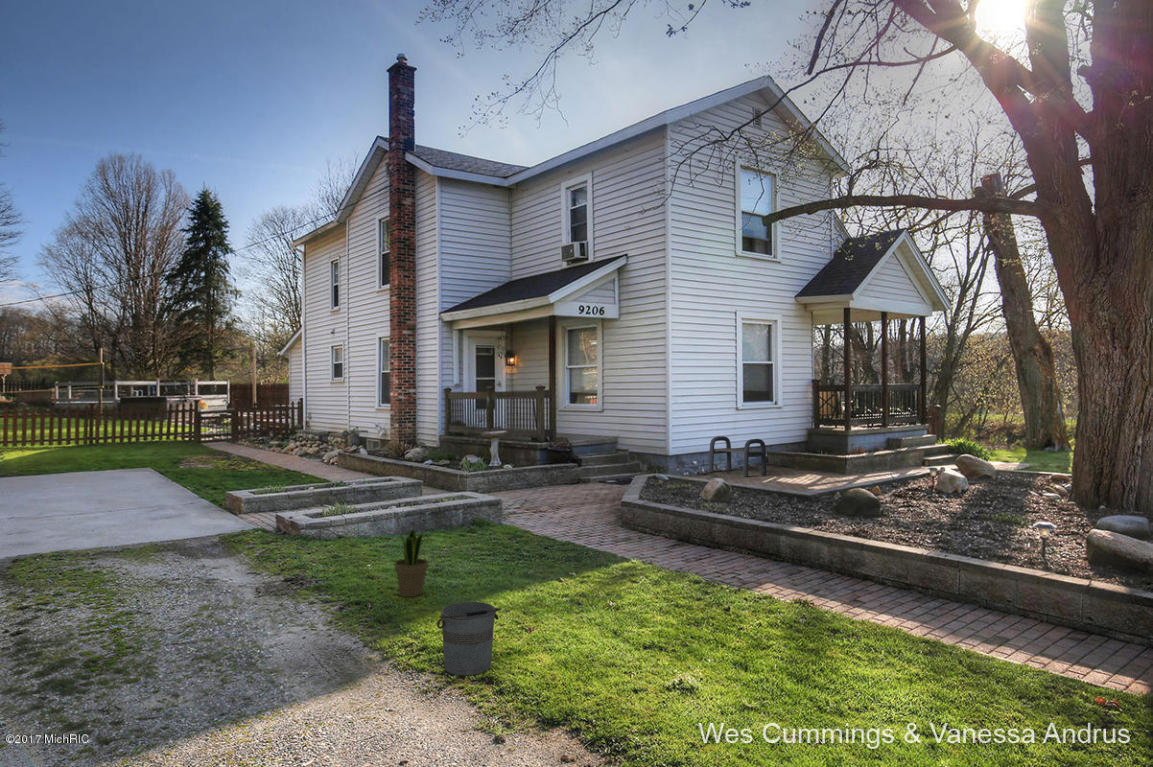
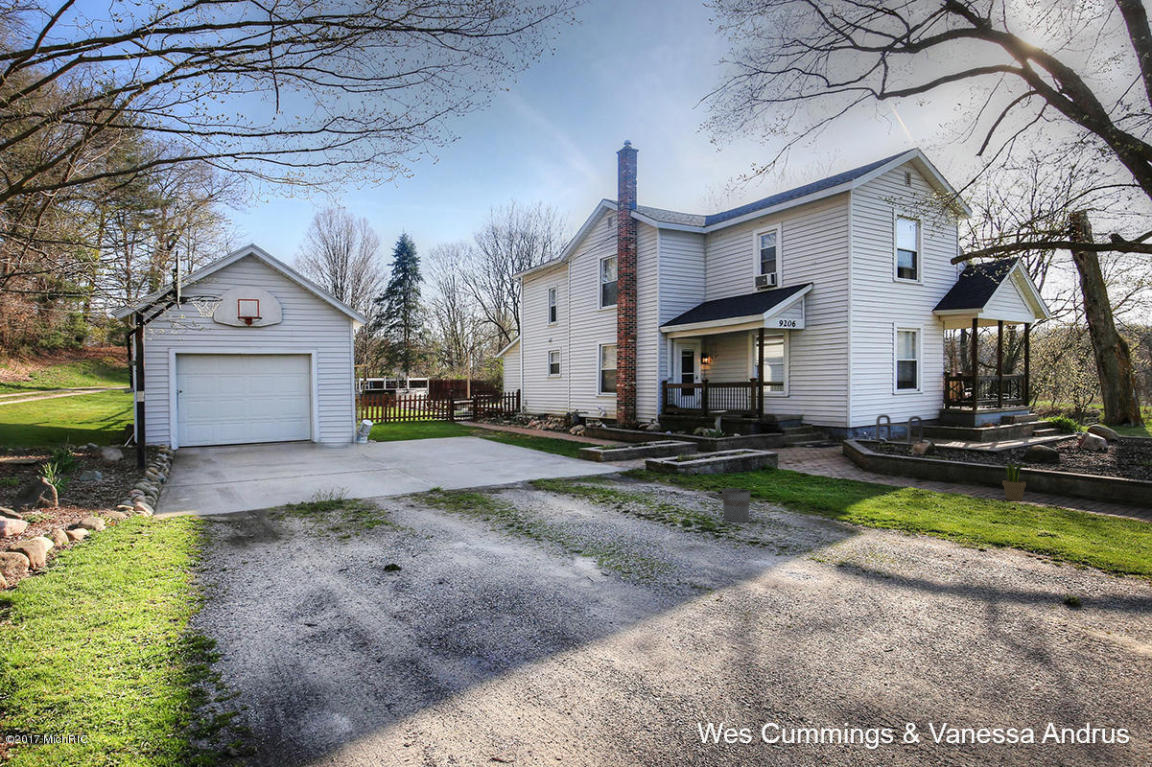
potted plant: present [395,530,430,597] -> present [1002,464,1026,501]
bucket: present [437,602,501,675] -> present [722,488,753,522]

